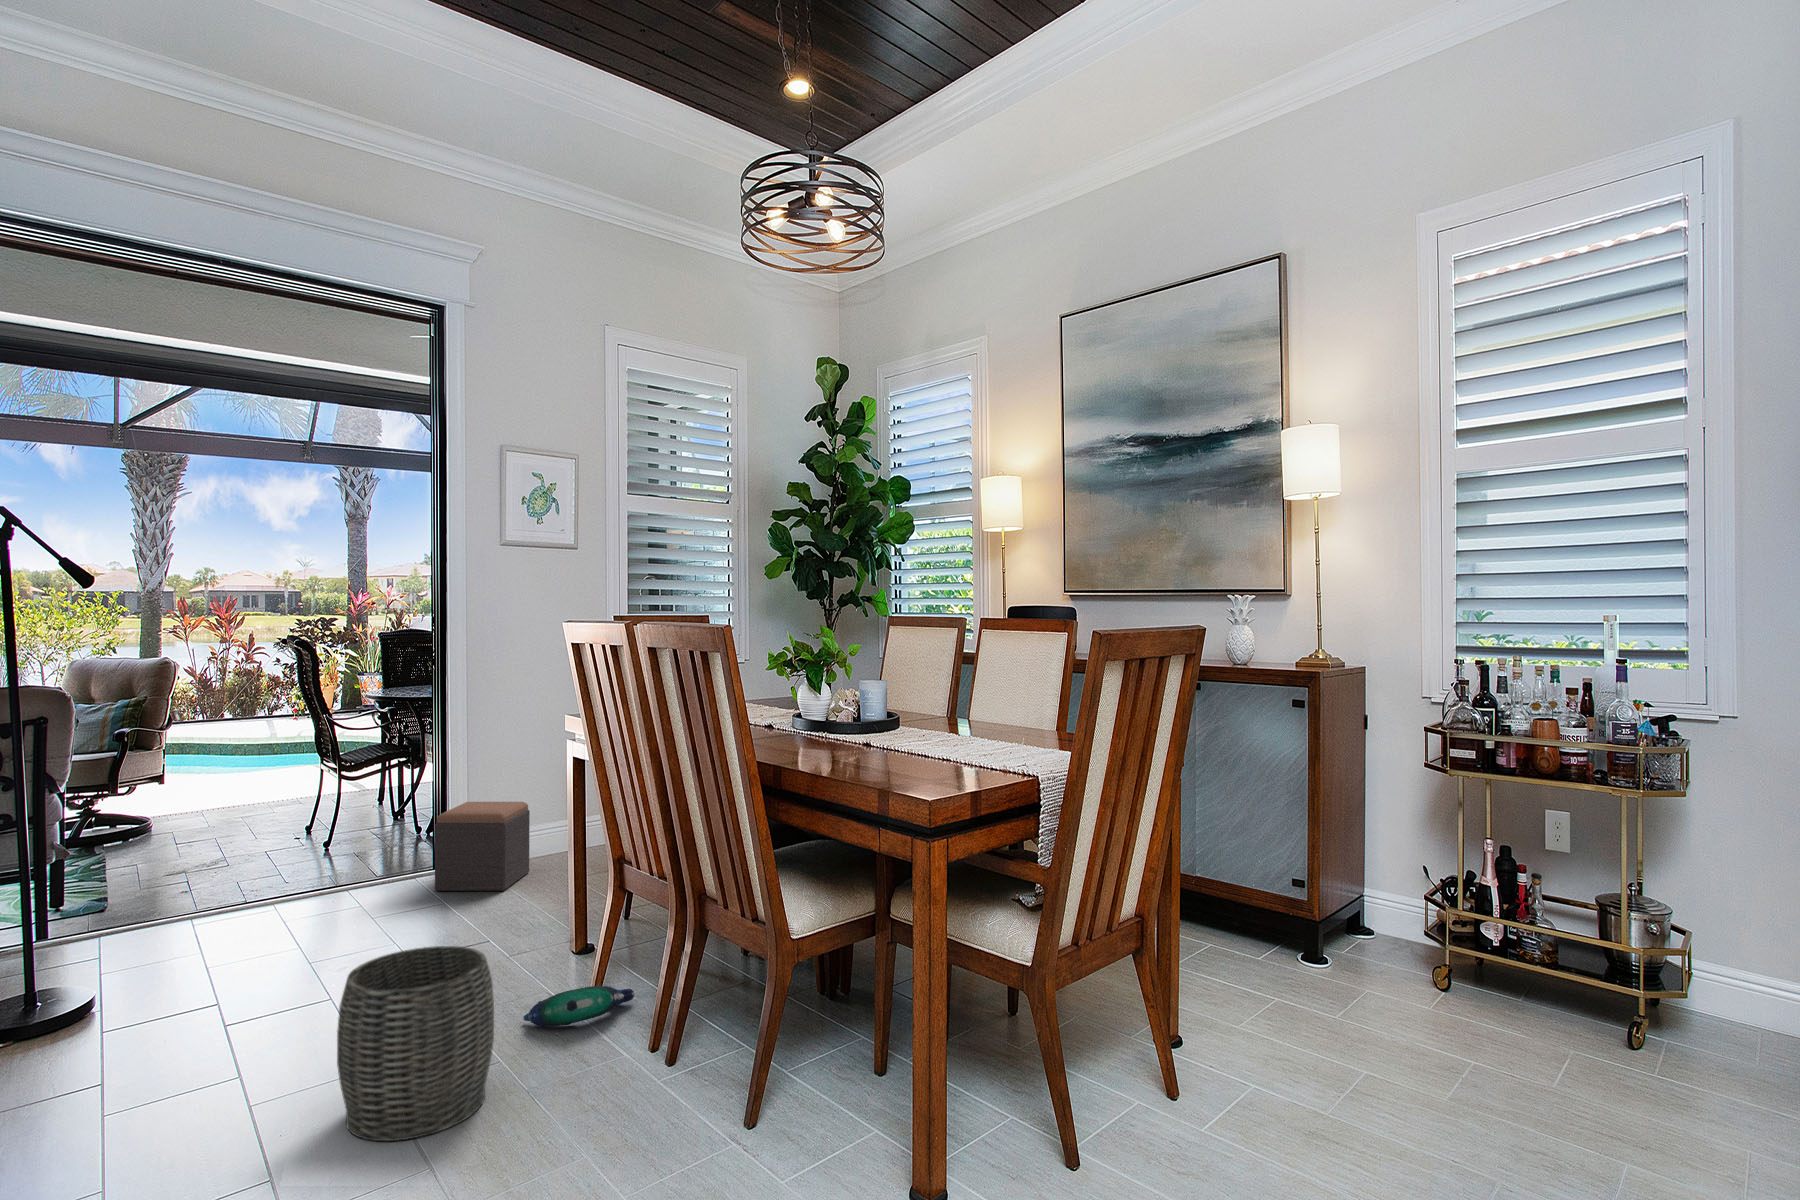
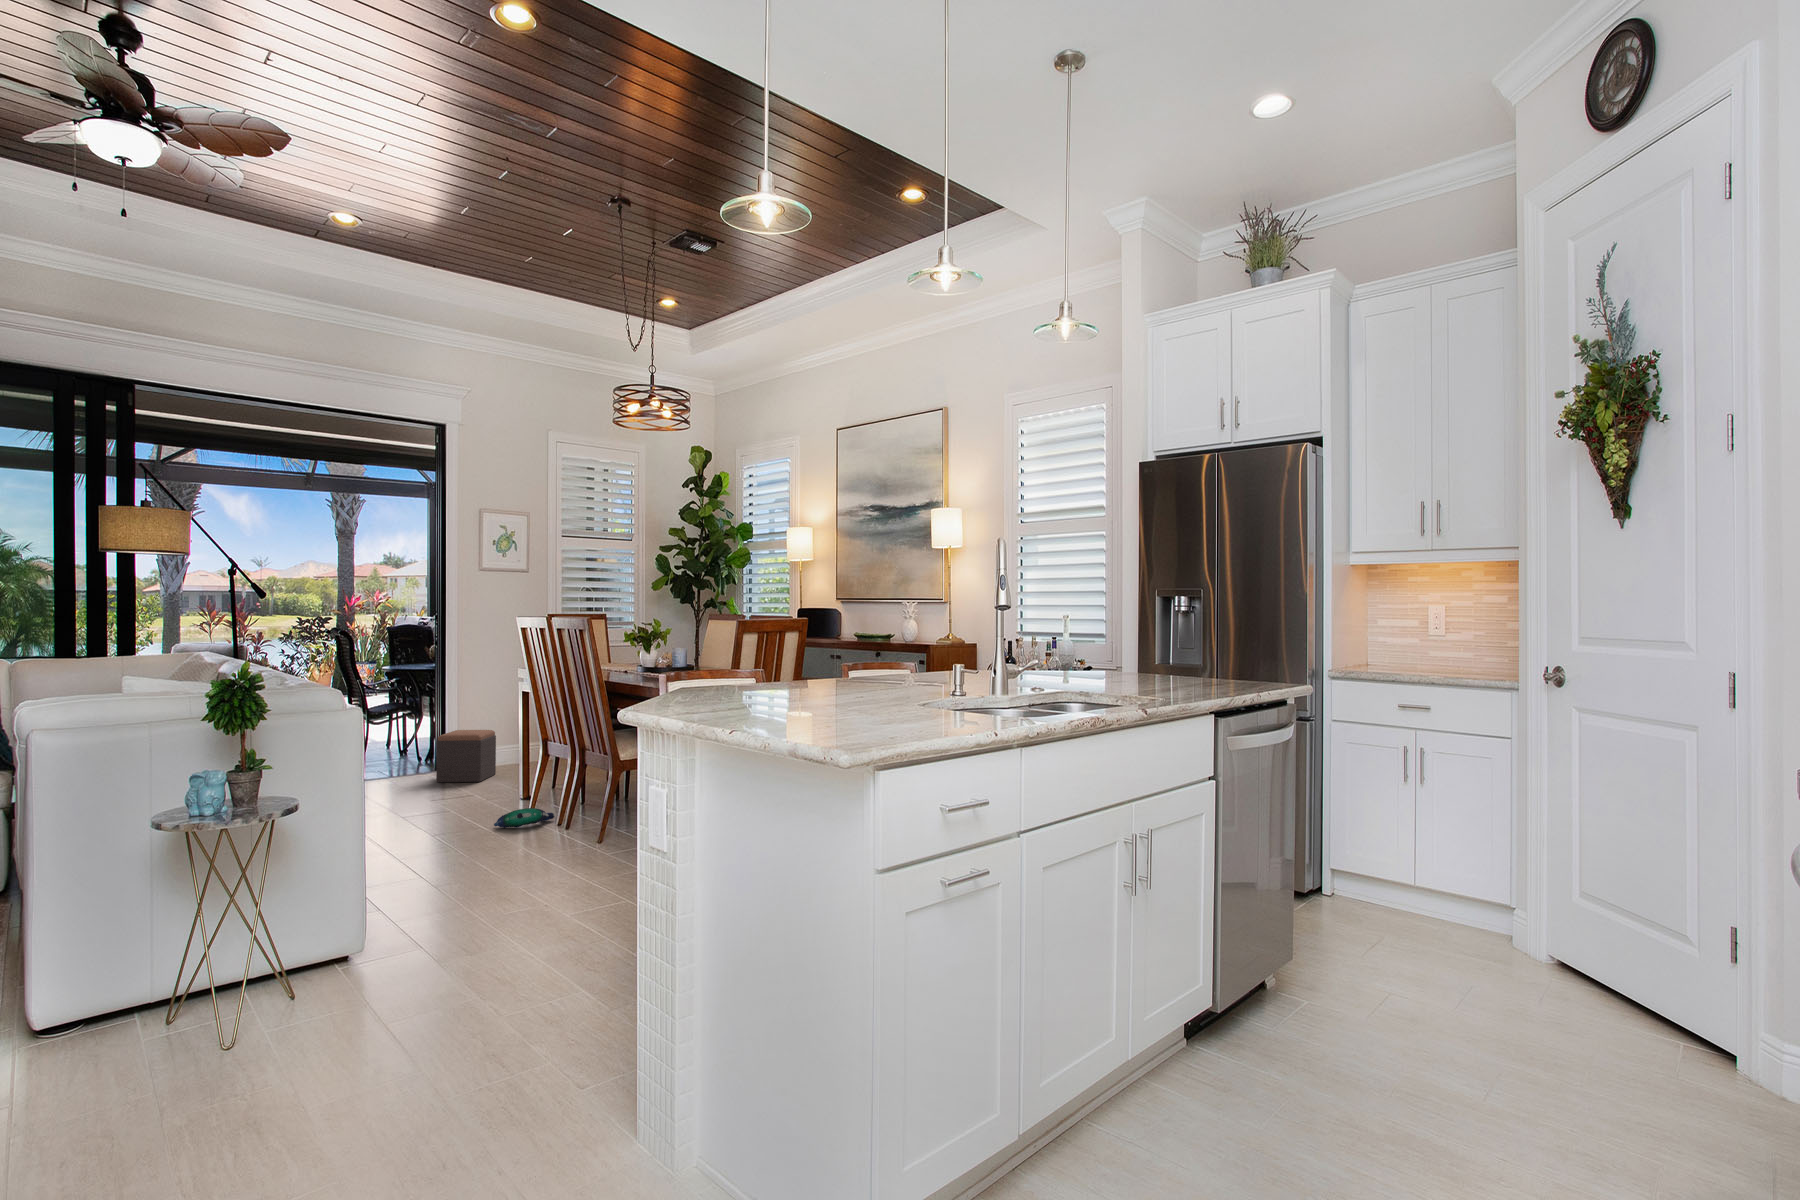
woven basket: present [337,946,494,1141] -> none [403,778,480,859]

